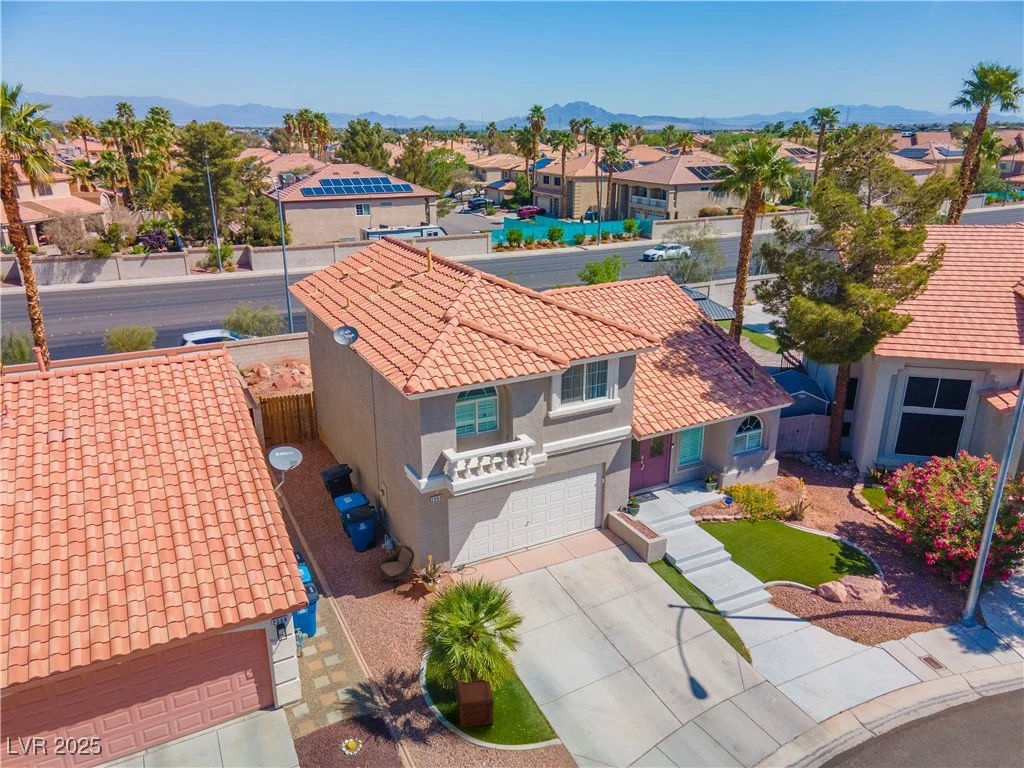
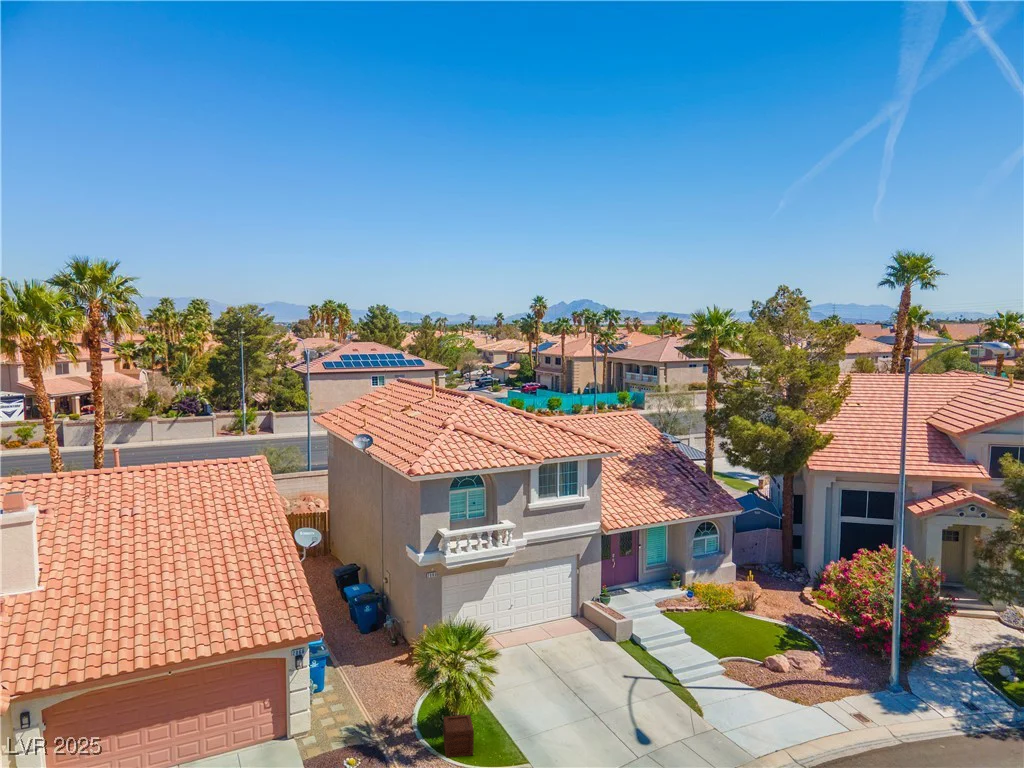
lounge chair: present [378,546,416,594] -> none [380,622,412,663]

